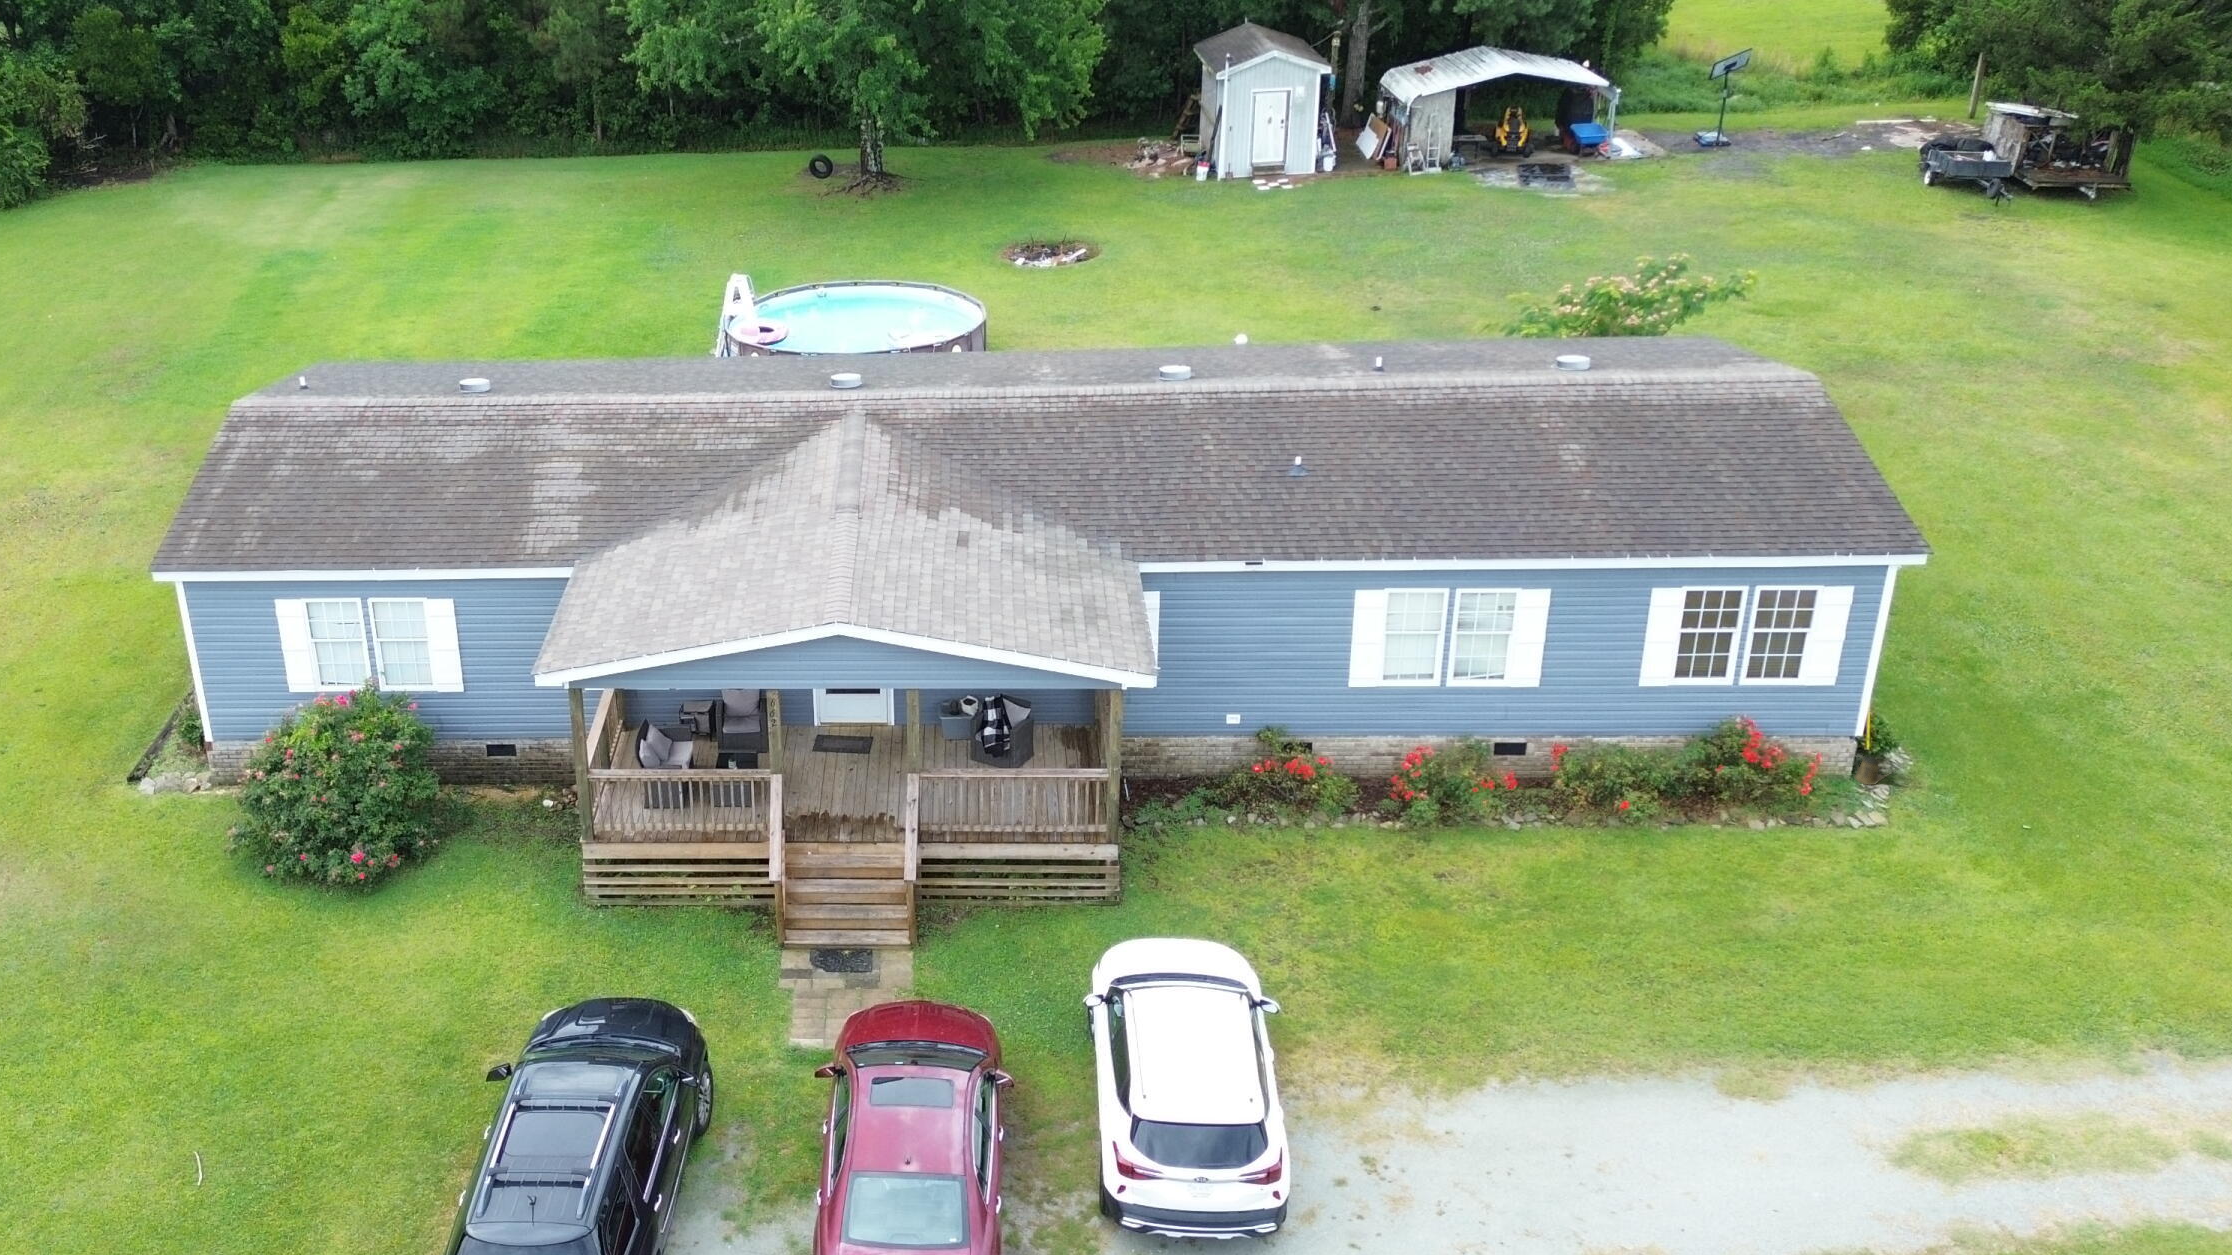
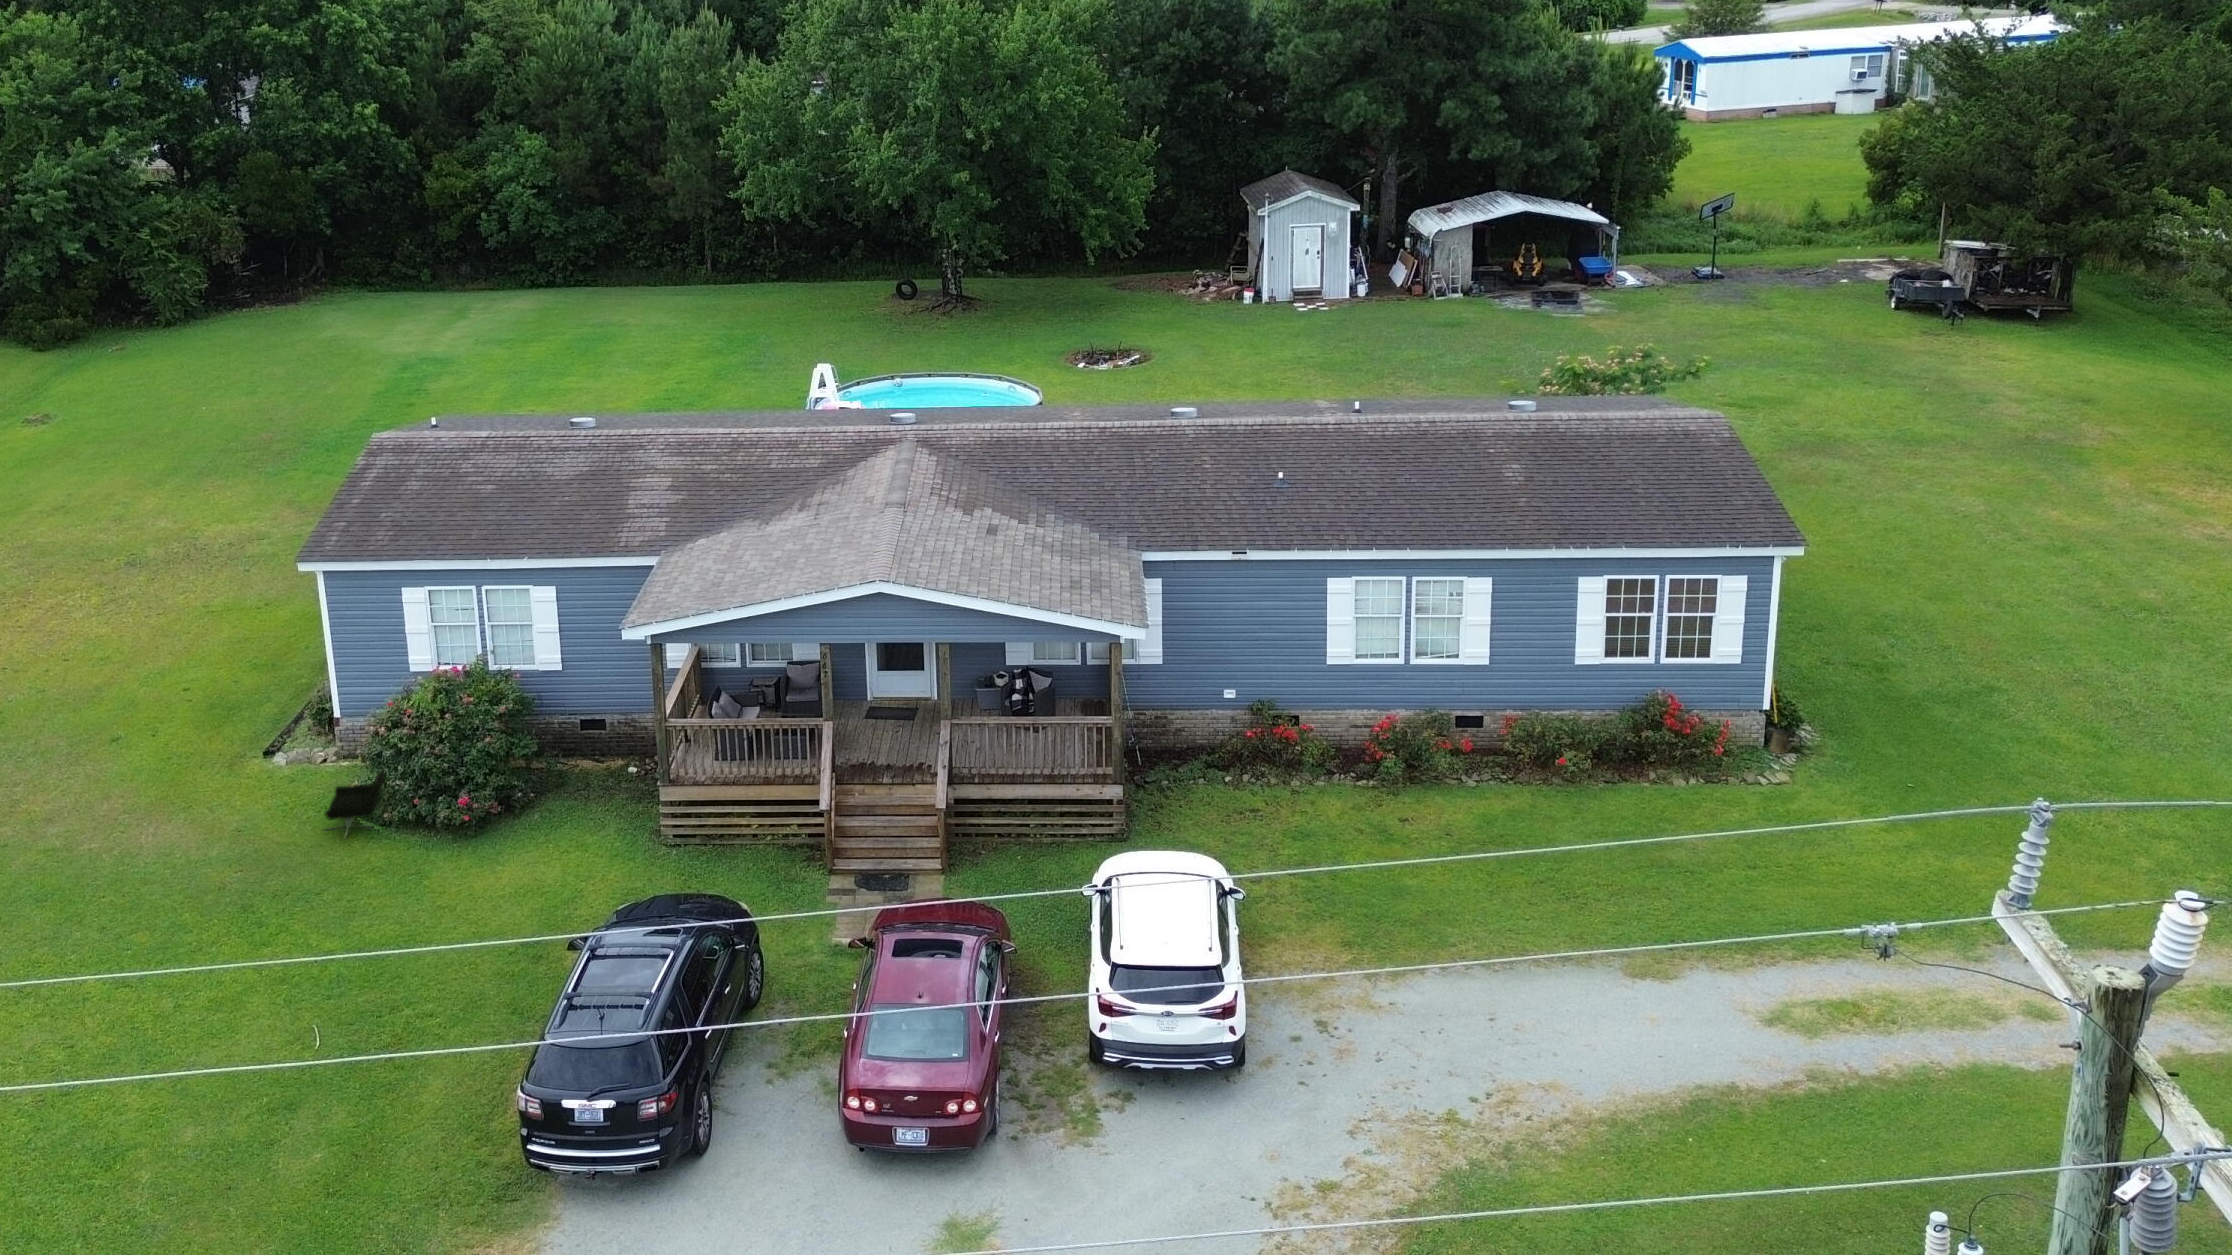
lounge chair: none [195,817,264,896] -> present [325,772,386,838]

